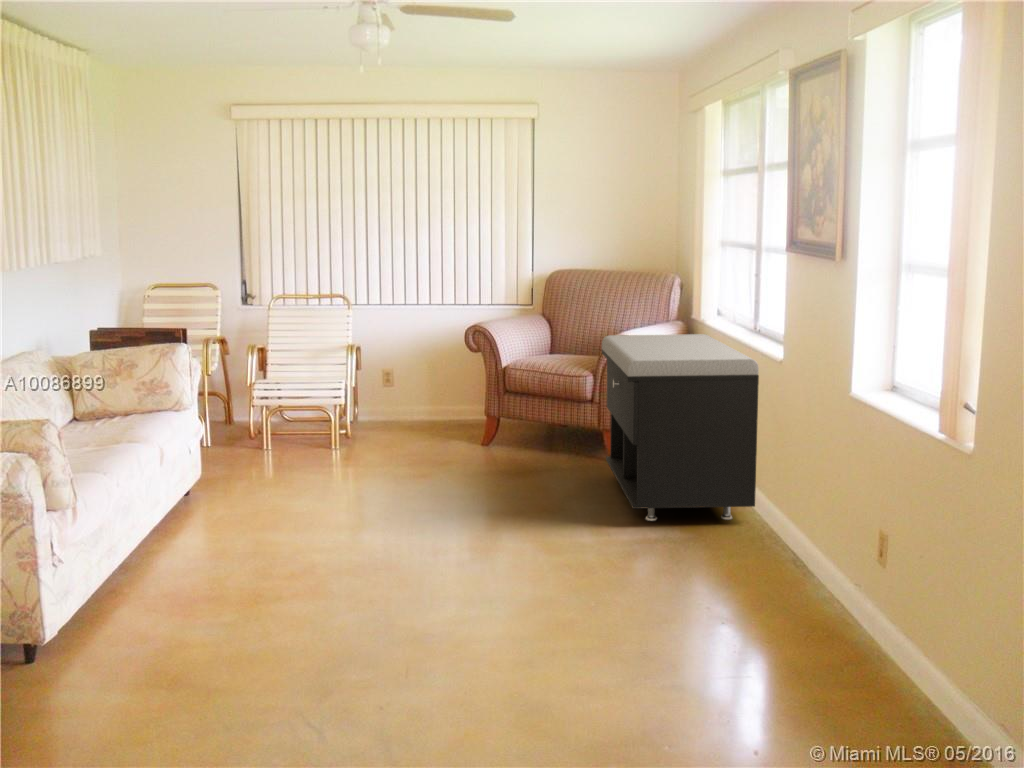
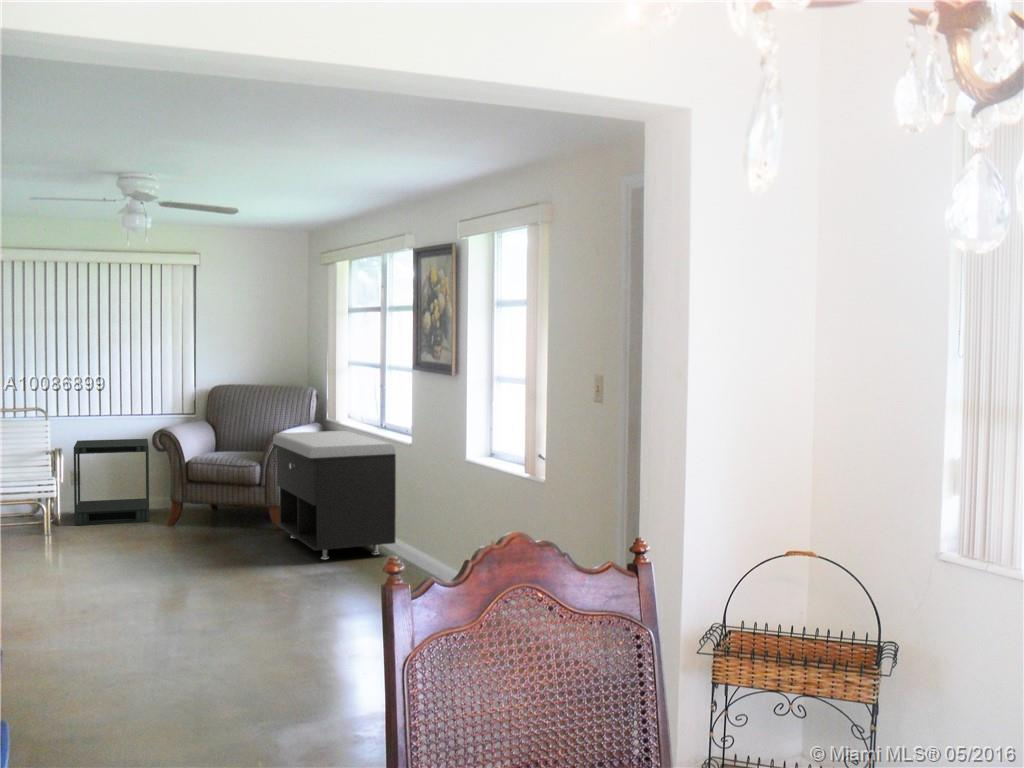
side table: none [377,334,475,439] -> present [74,439,149,525]

